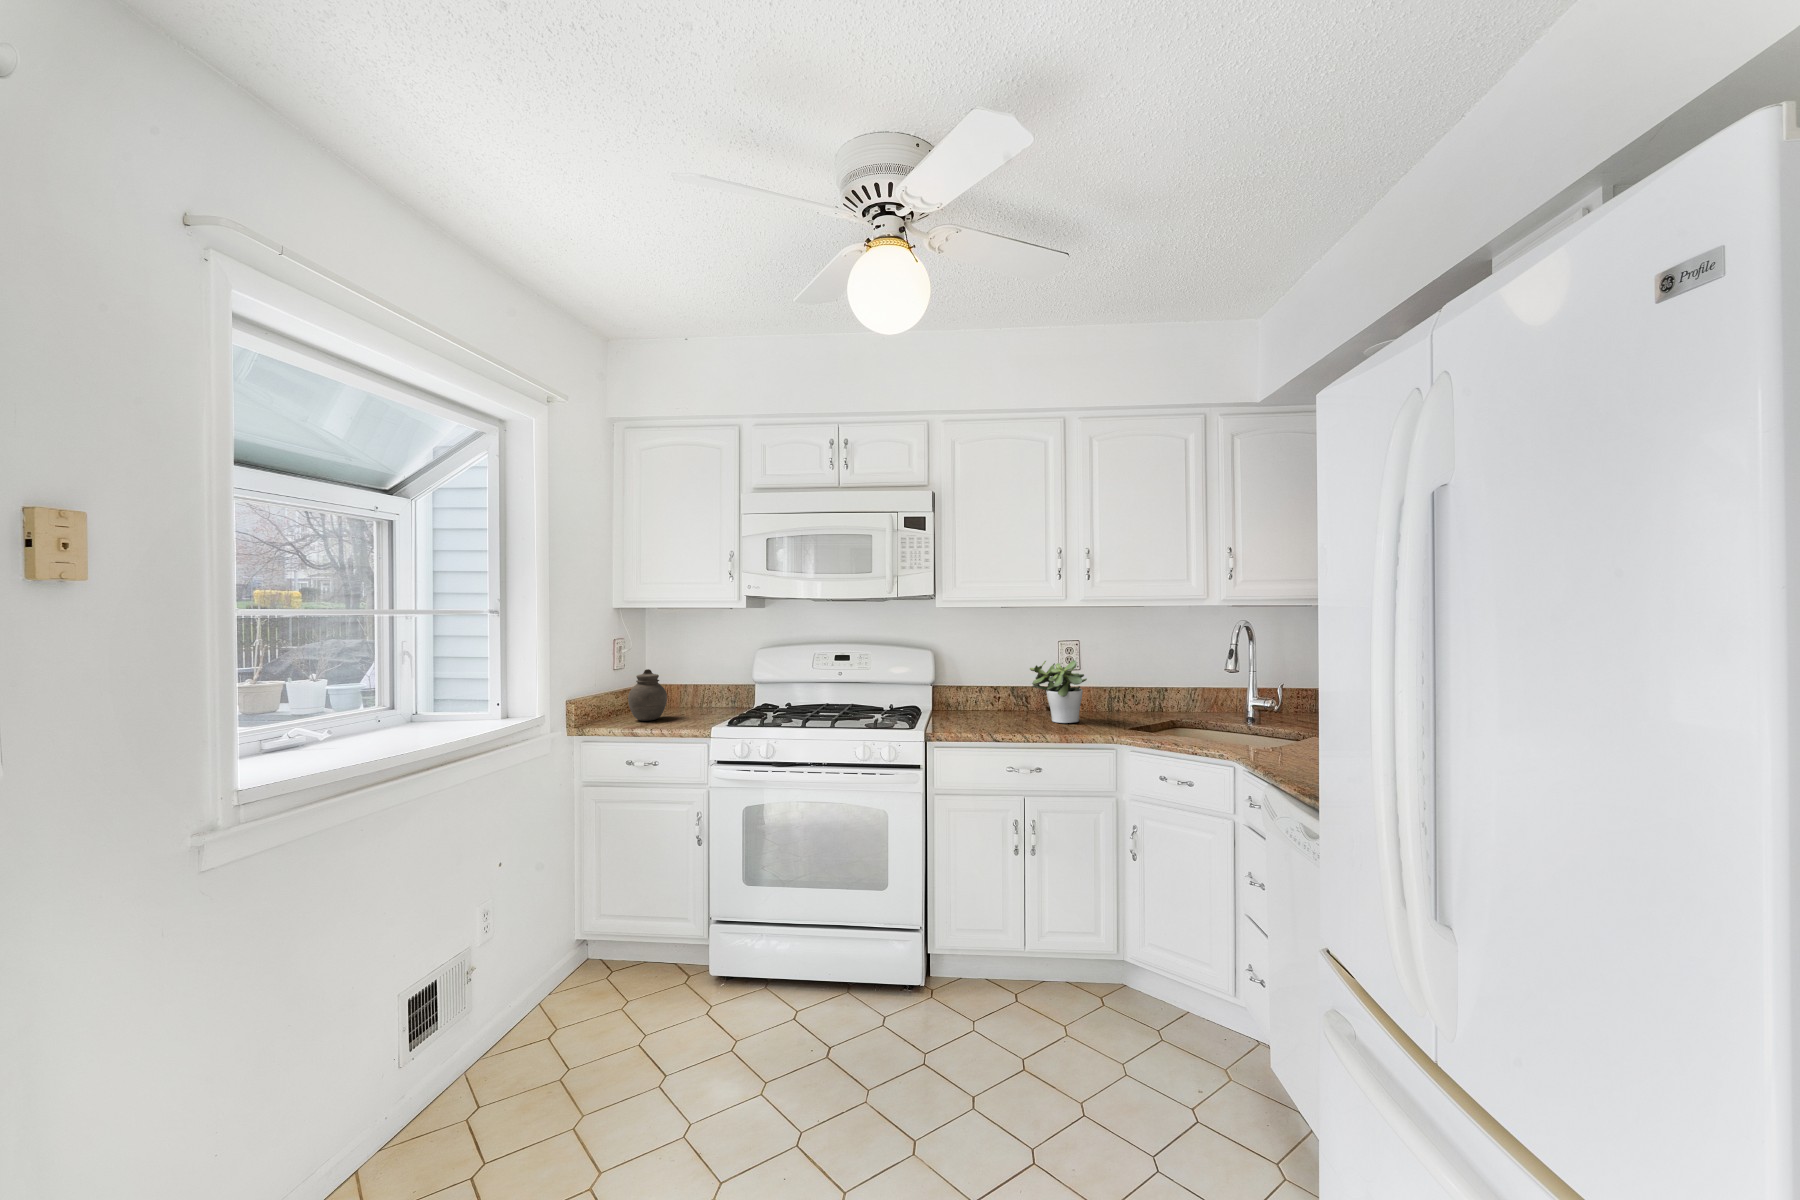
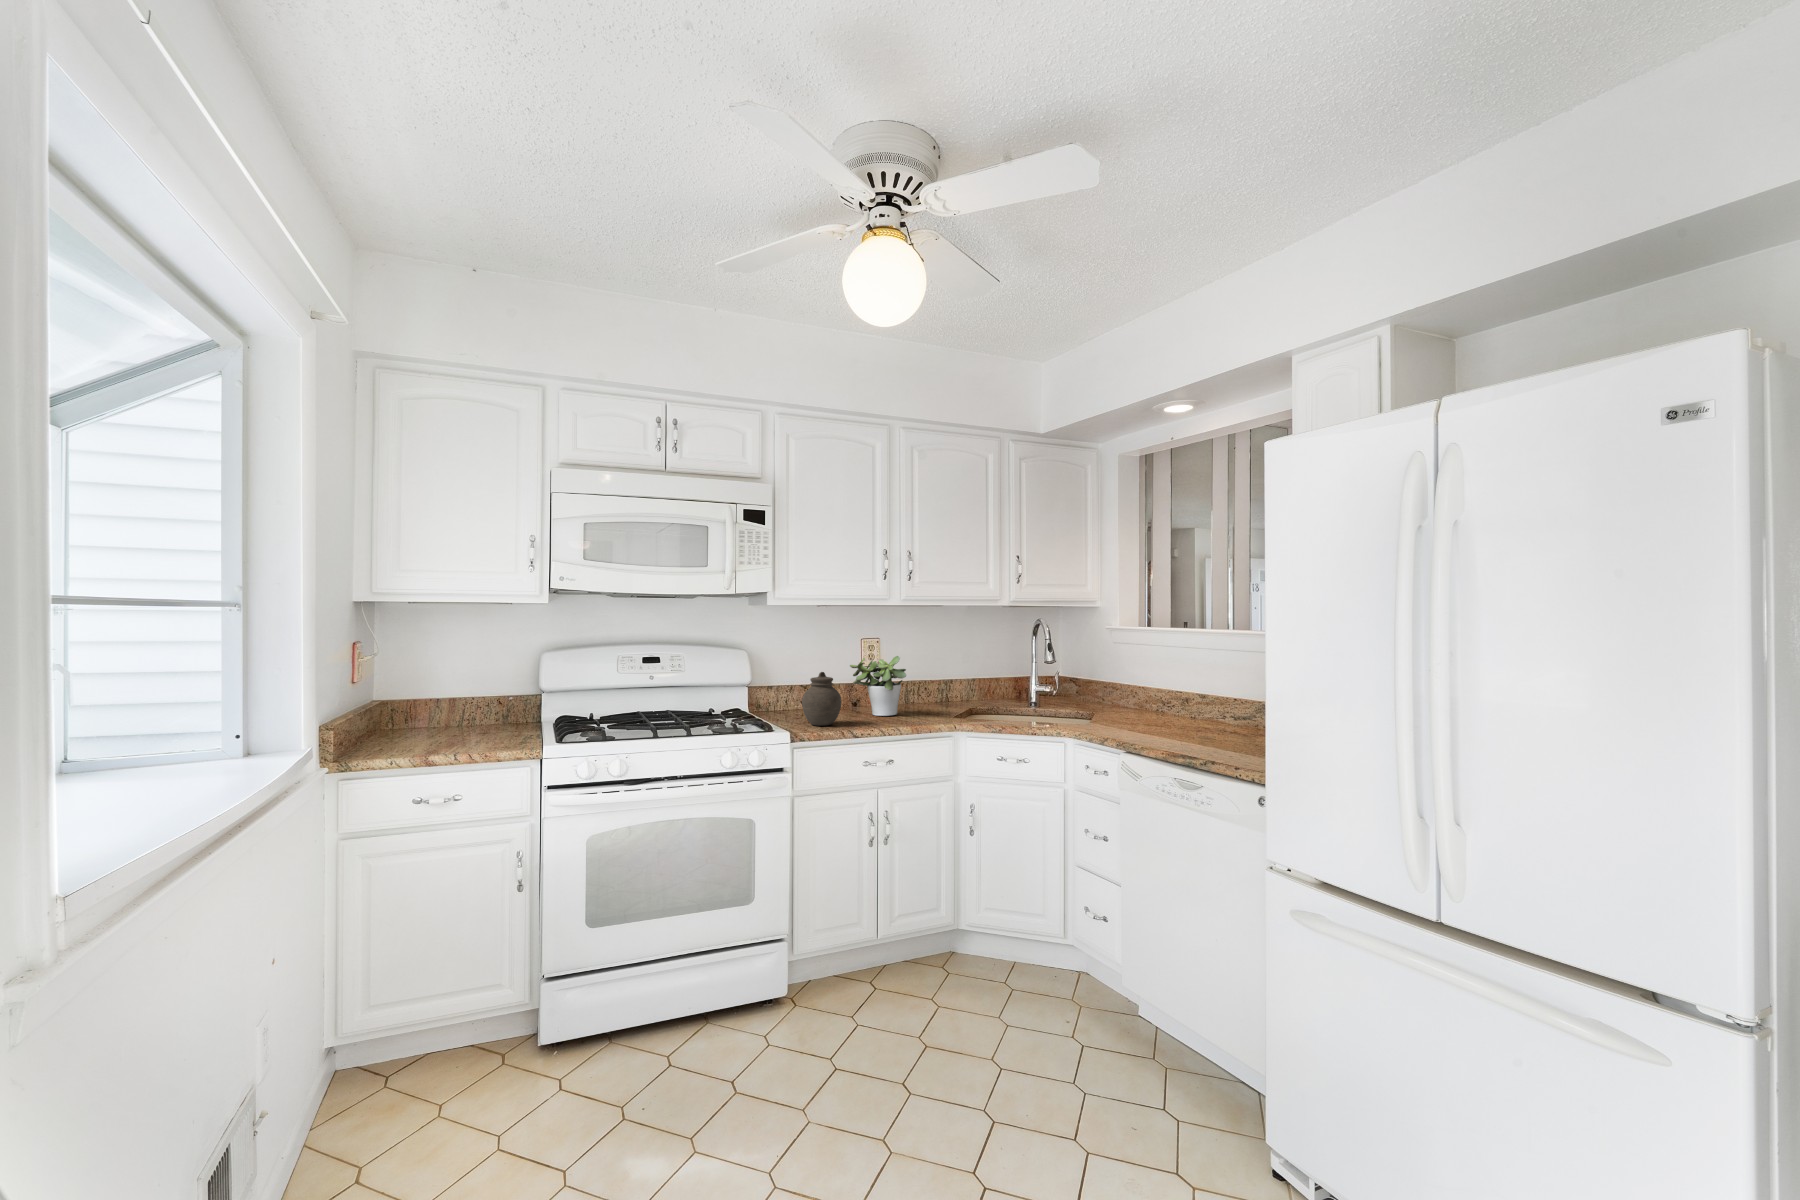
jar: present [628,669,667,721] -> present [802,672,841,726]

